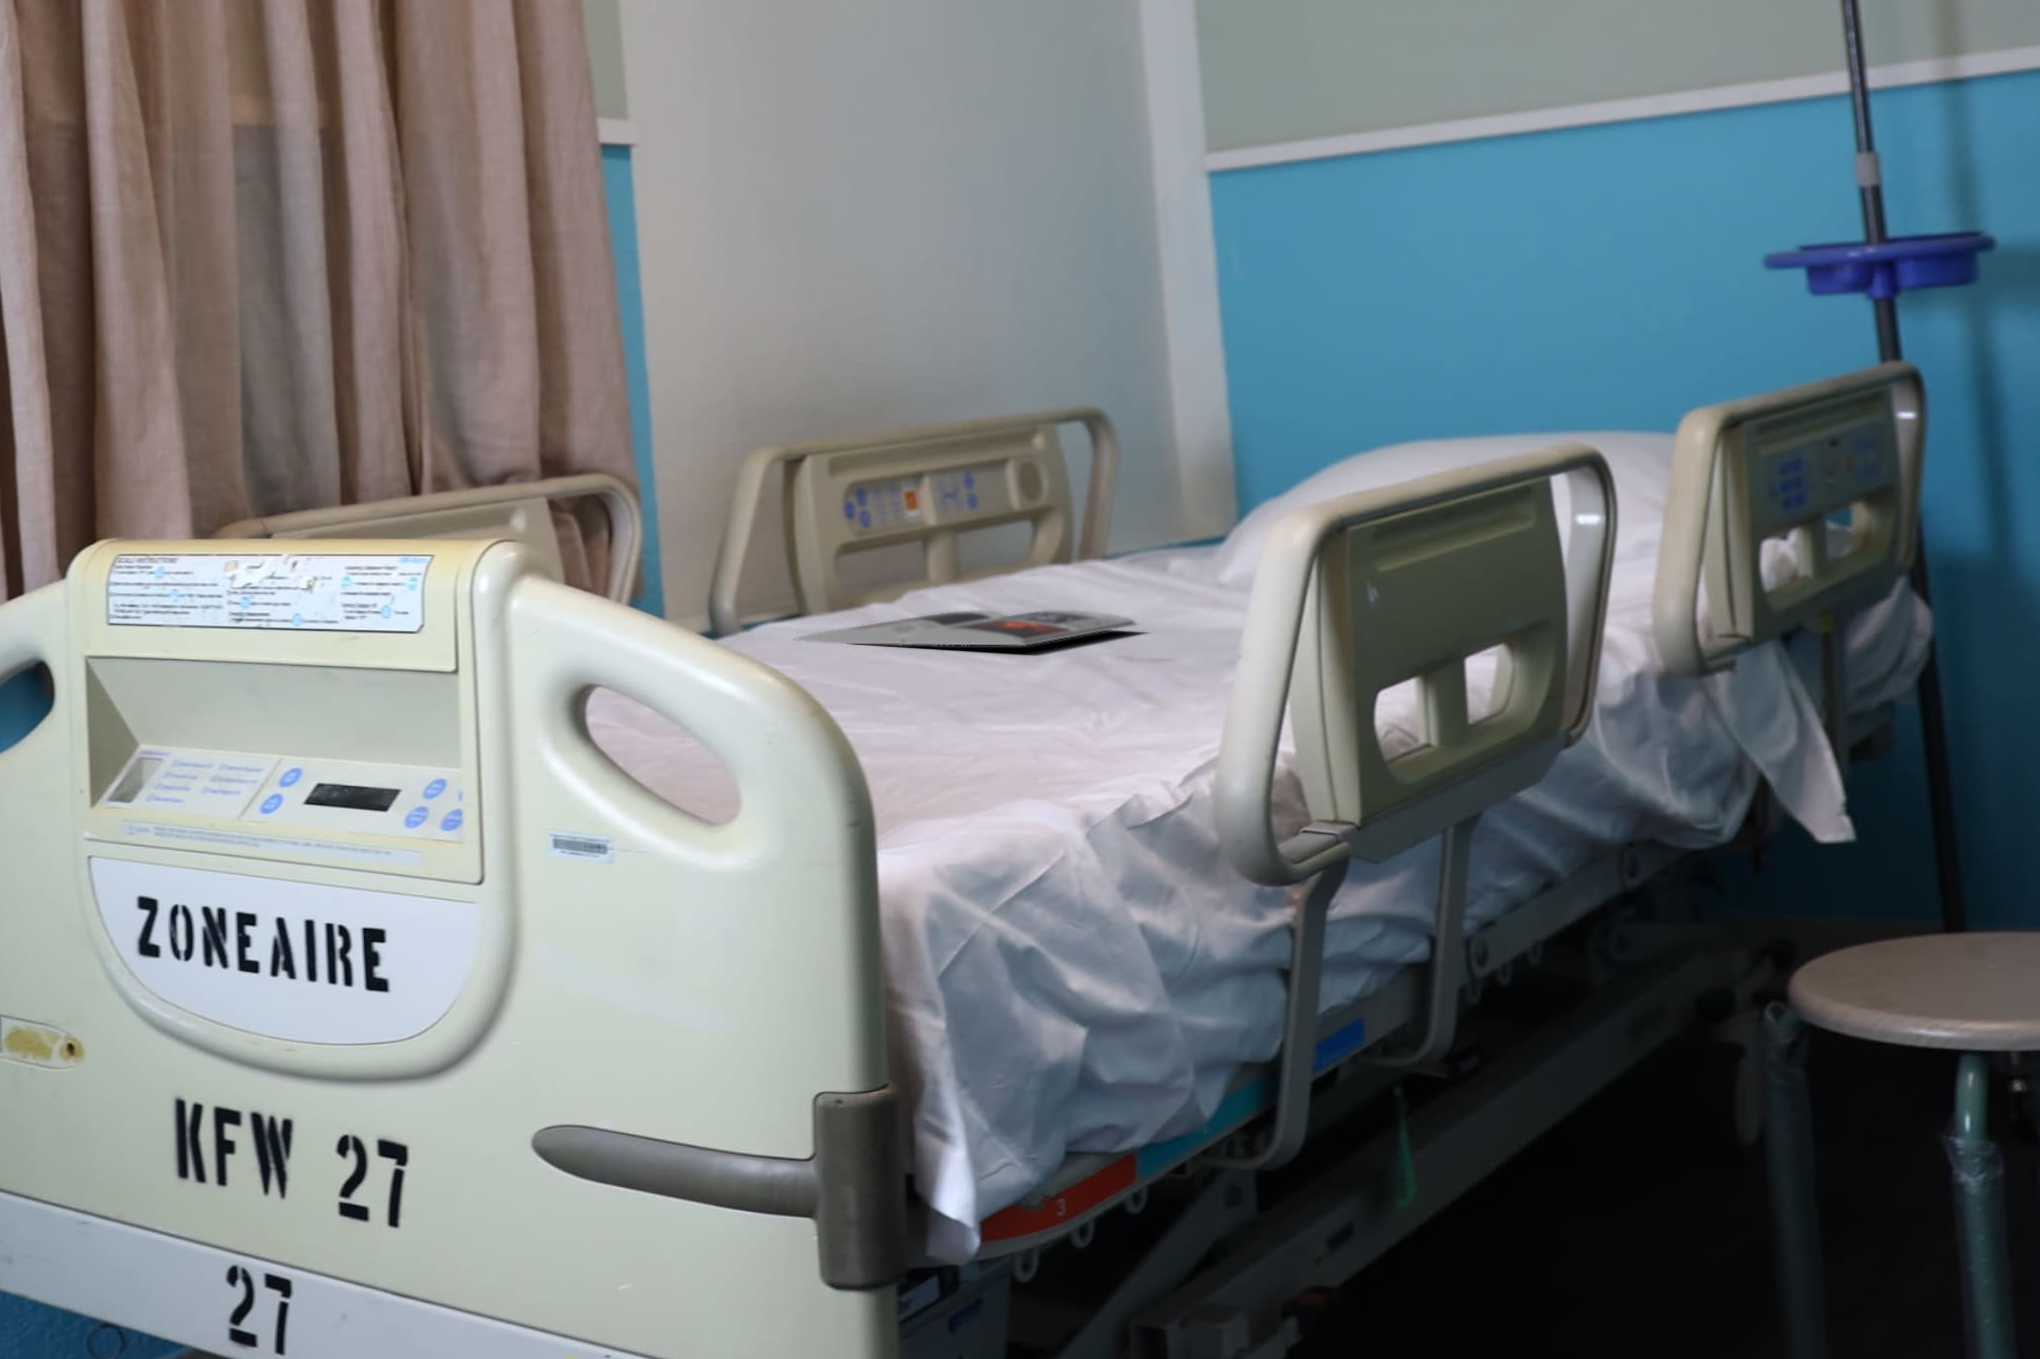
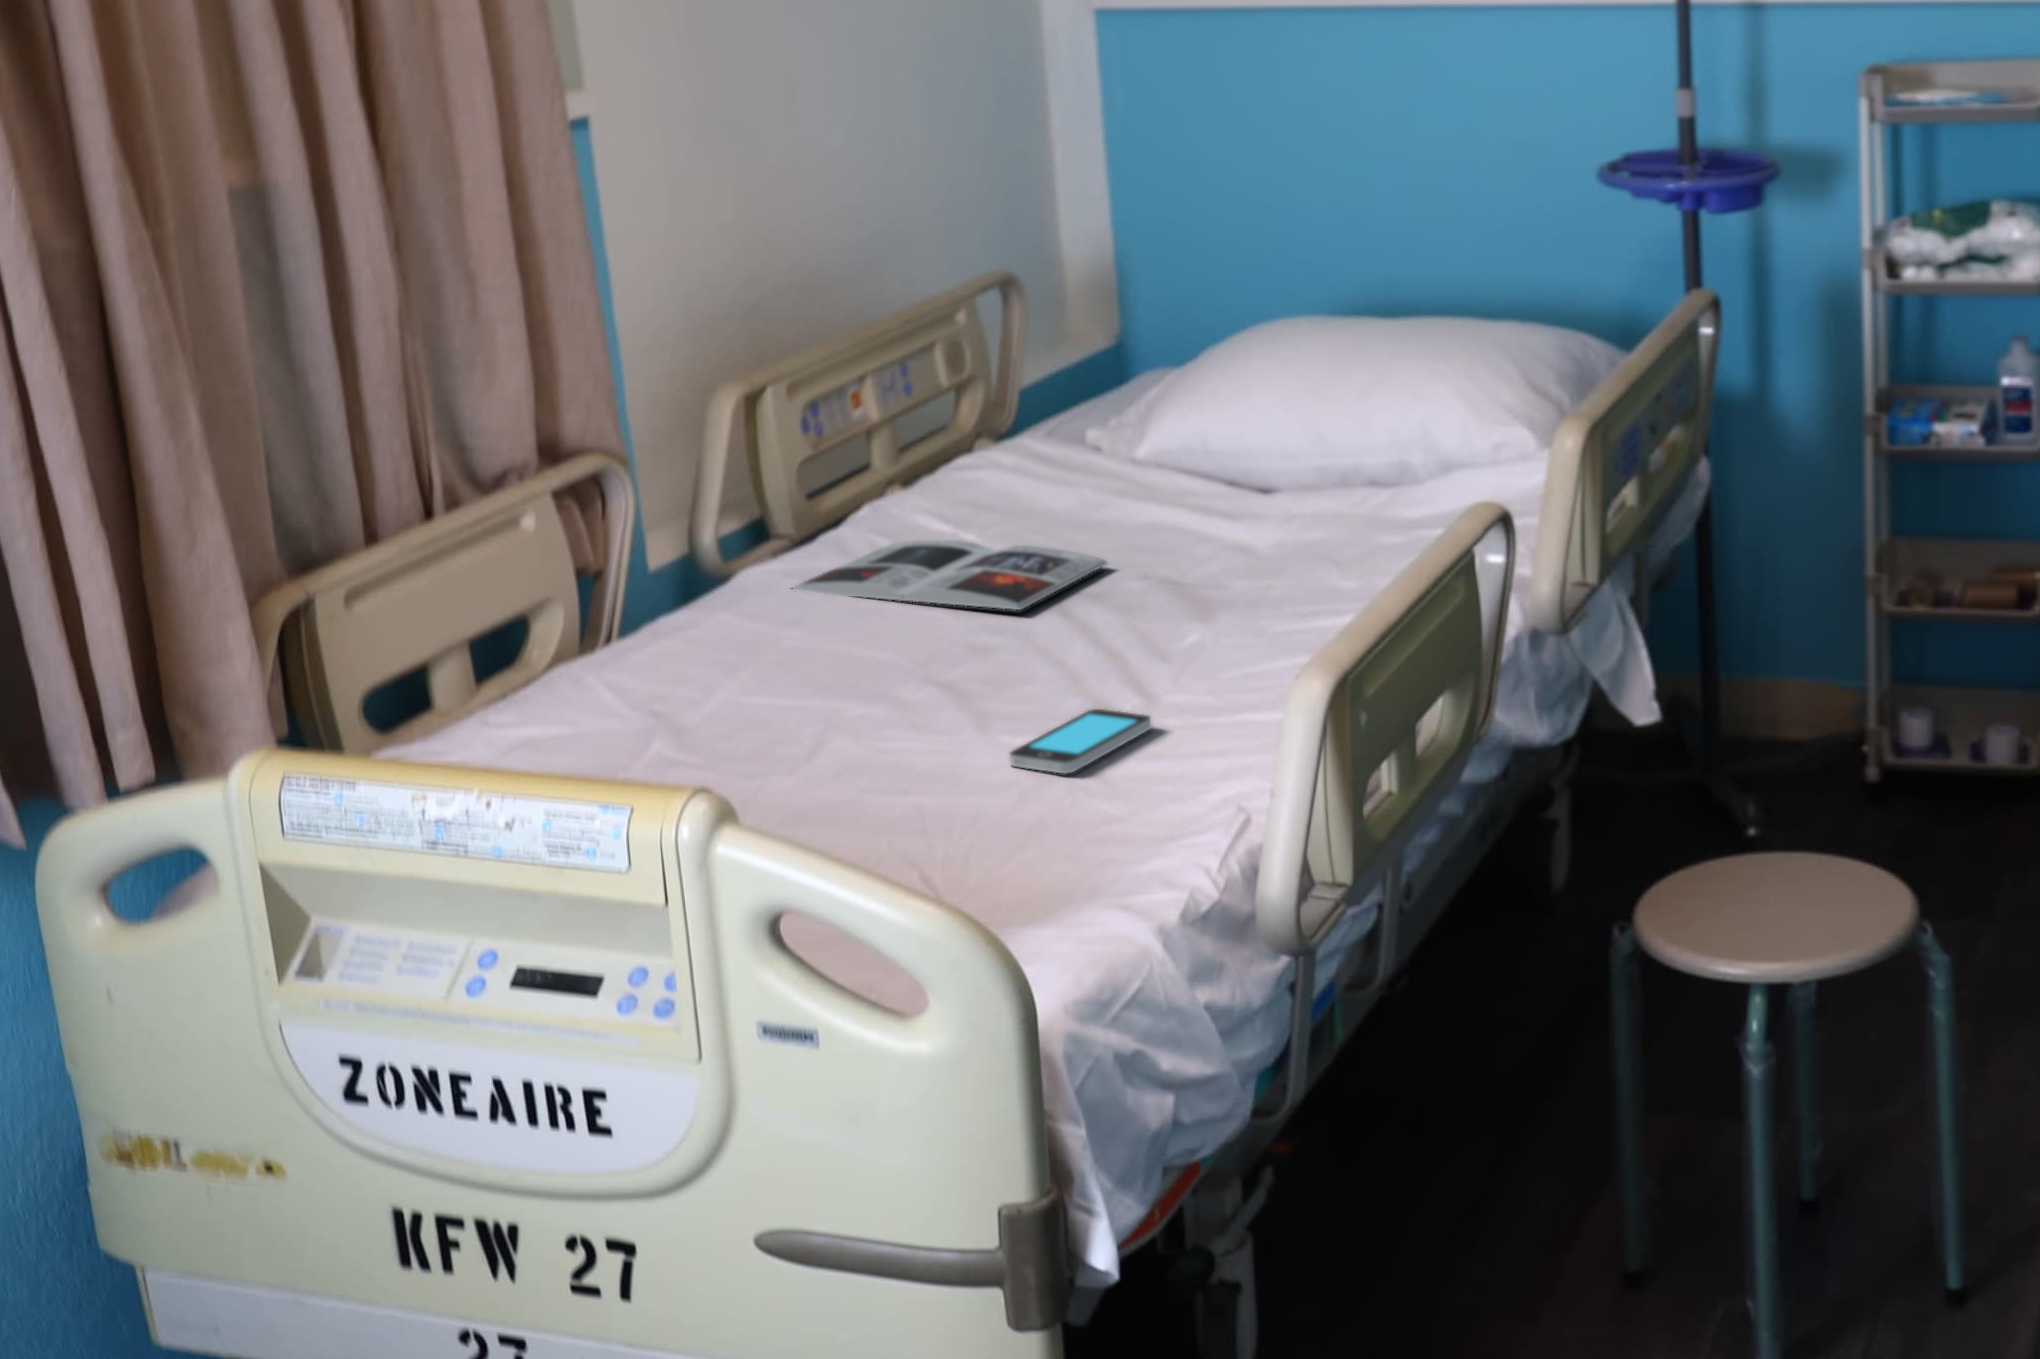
smartphone: none [962,693,1141,732] -> present [1009,709,1151,773]

